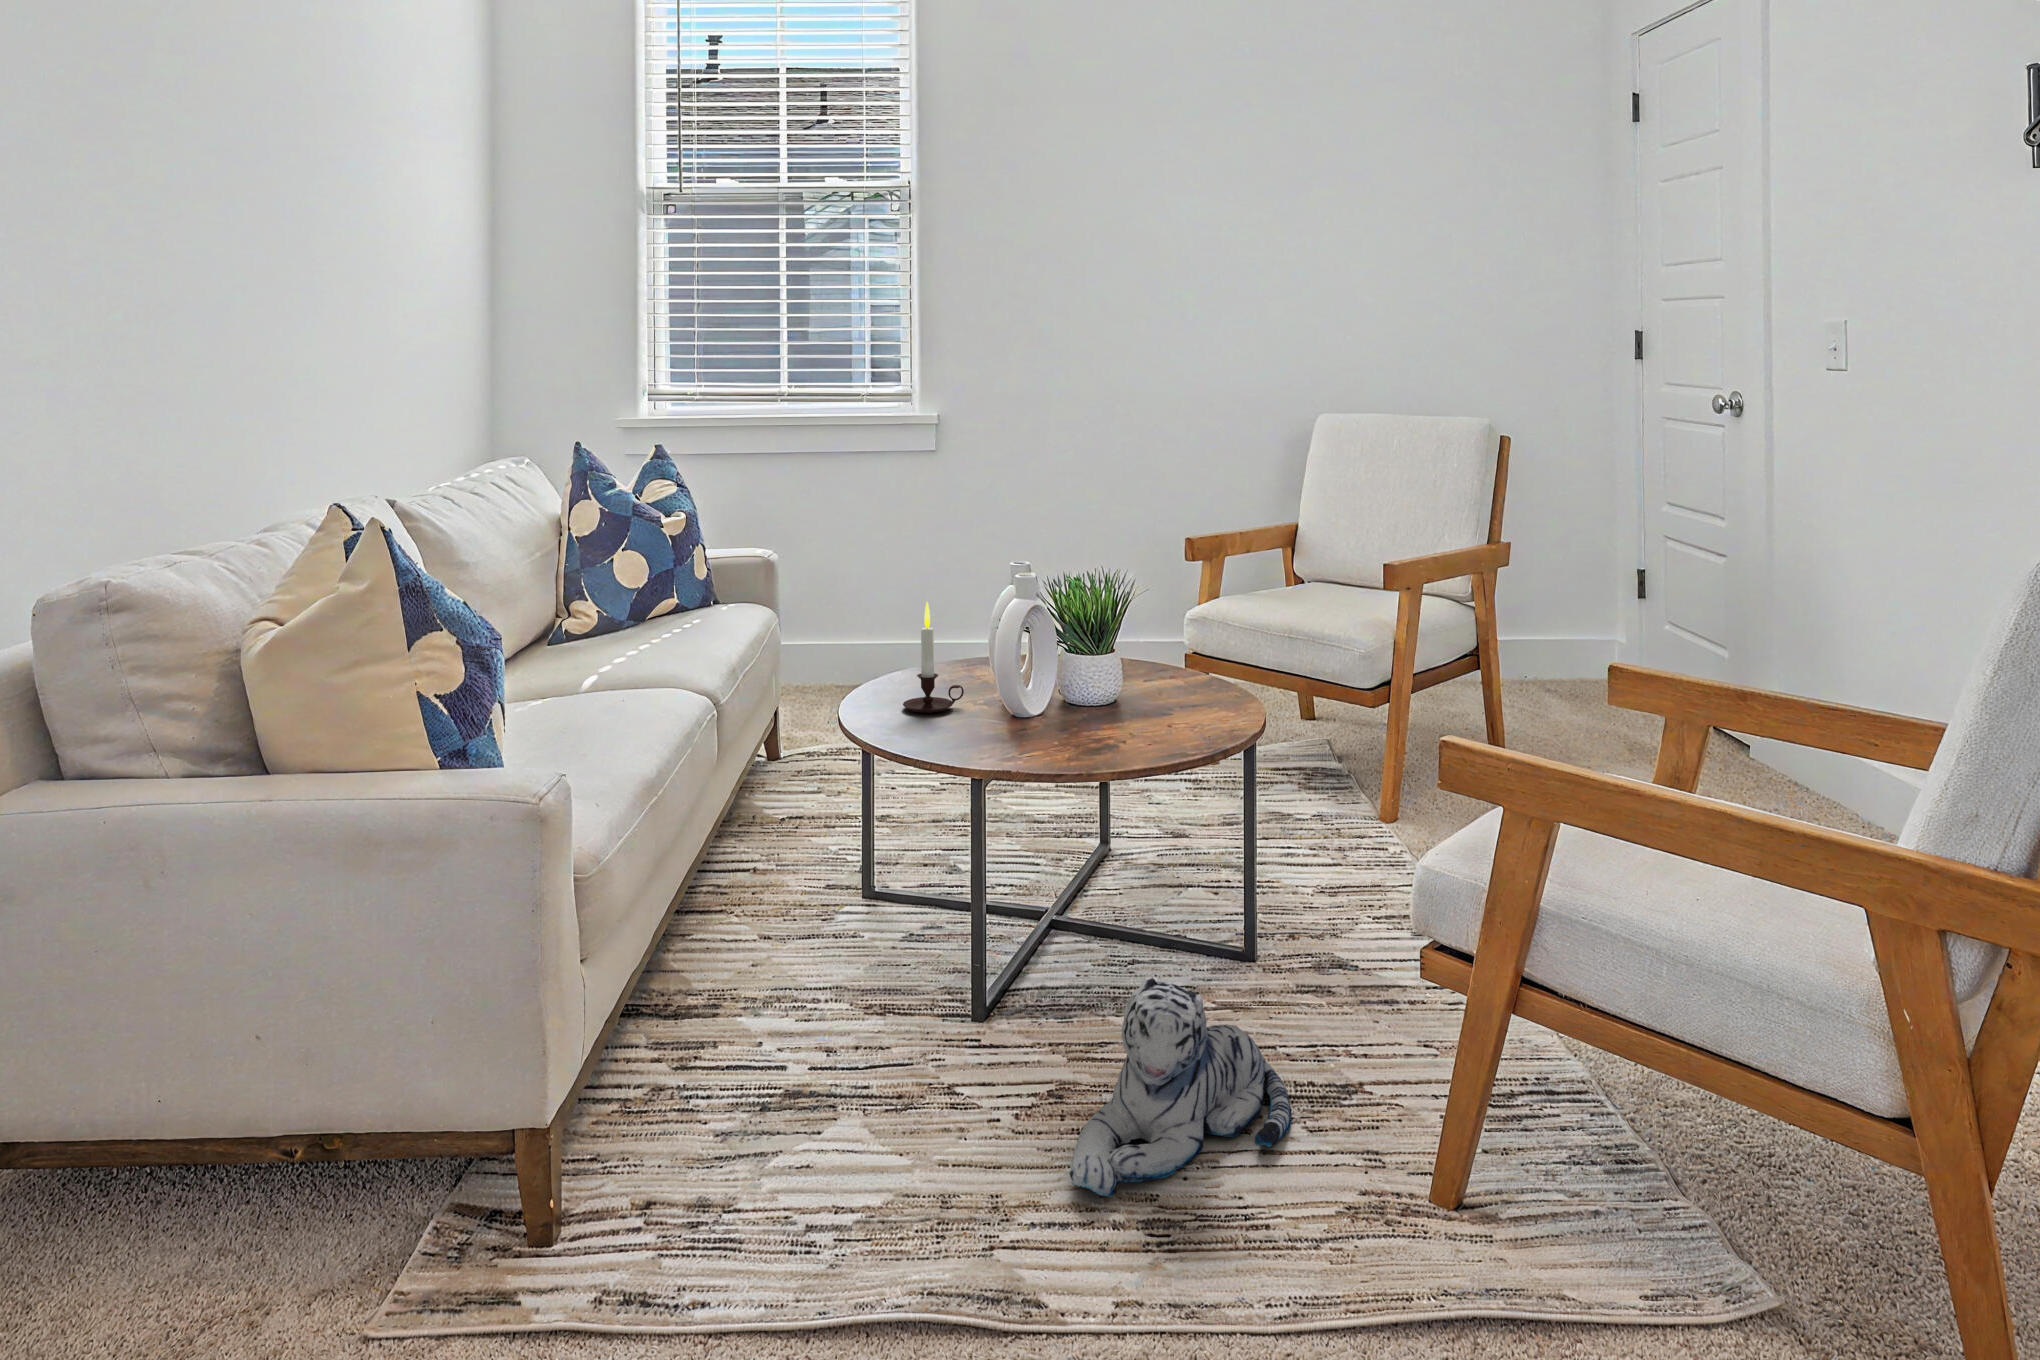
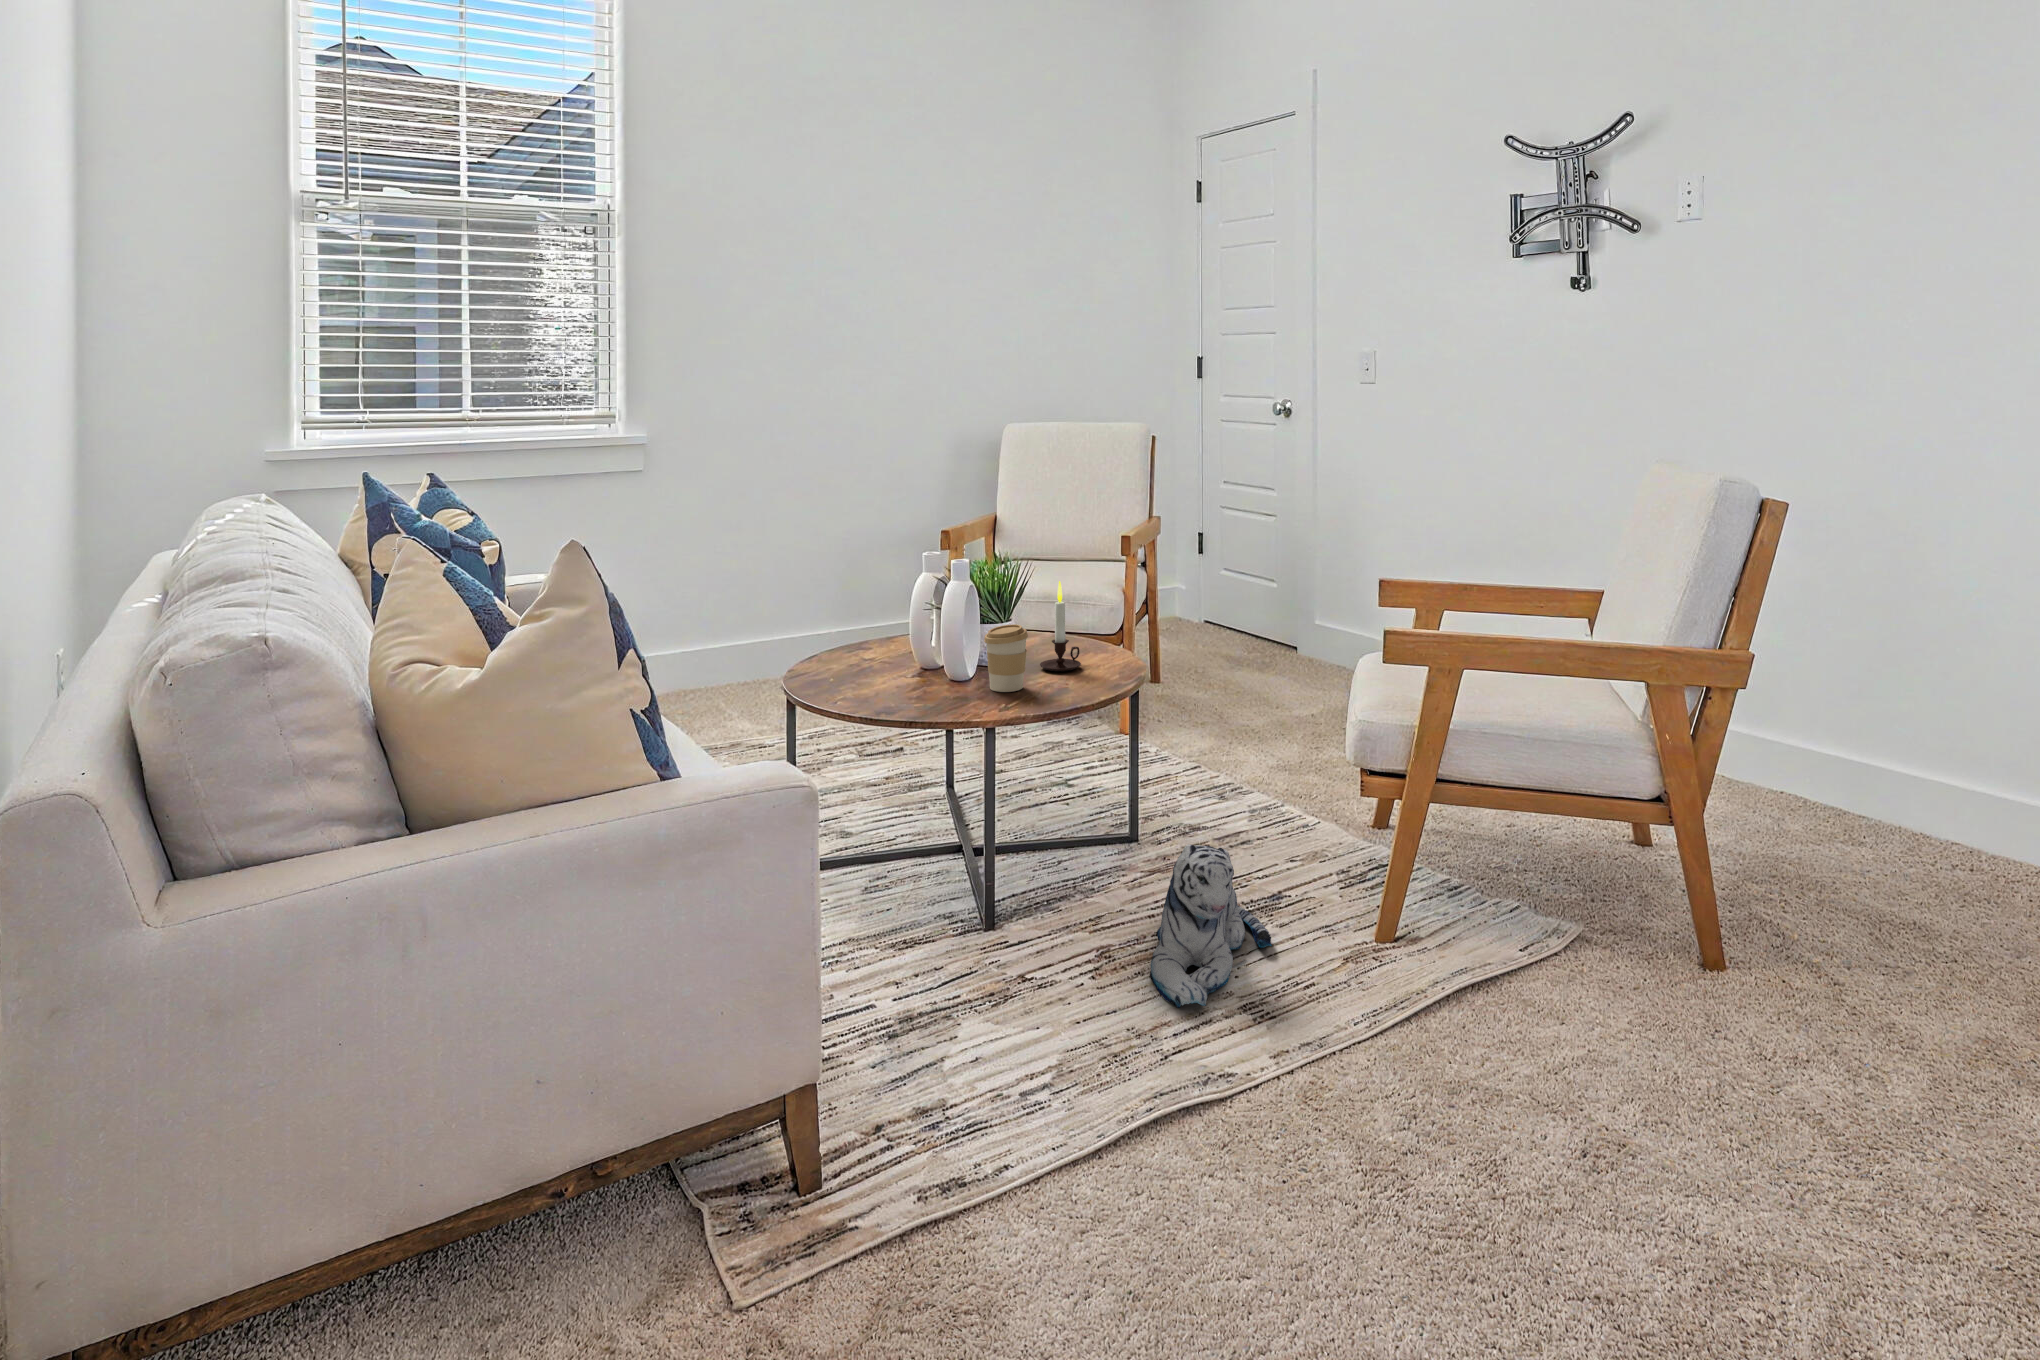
candle: present [903,602,964,713] -> present [1040,581,1081,671]
coffee cup: none [1036,659,1089,741] -> present [984,624,1028,692]

